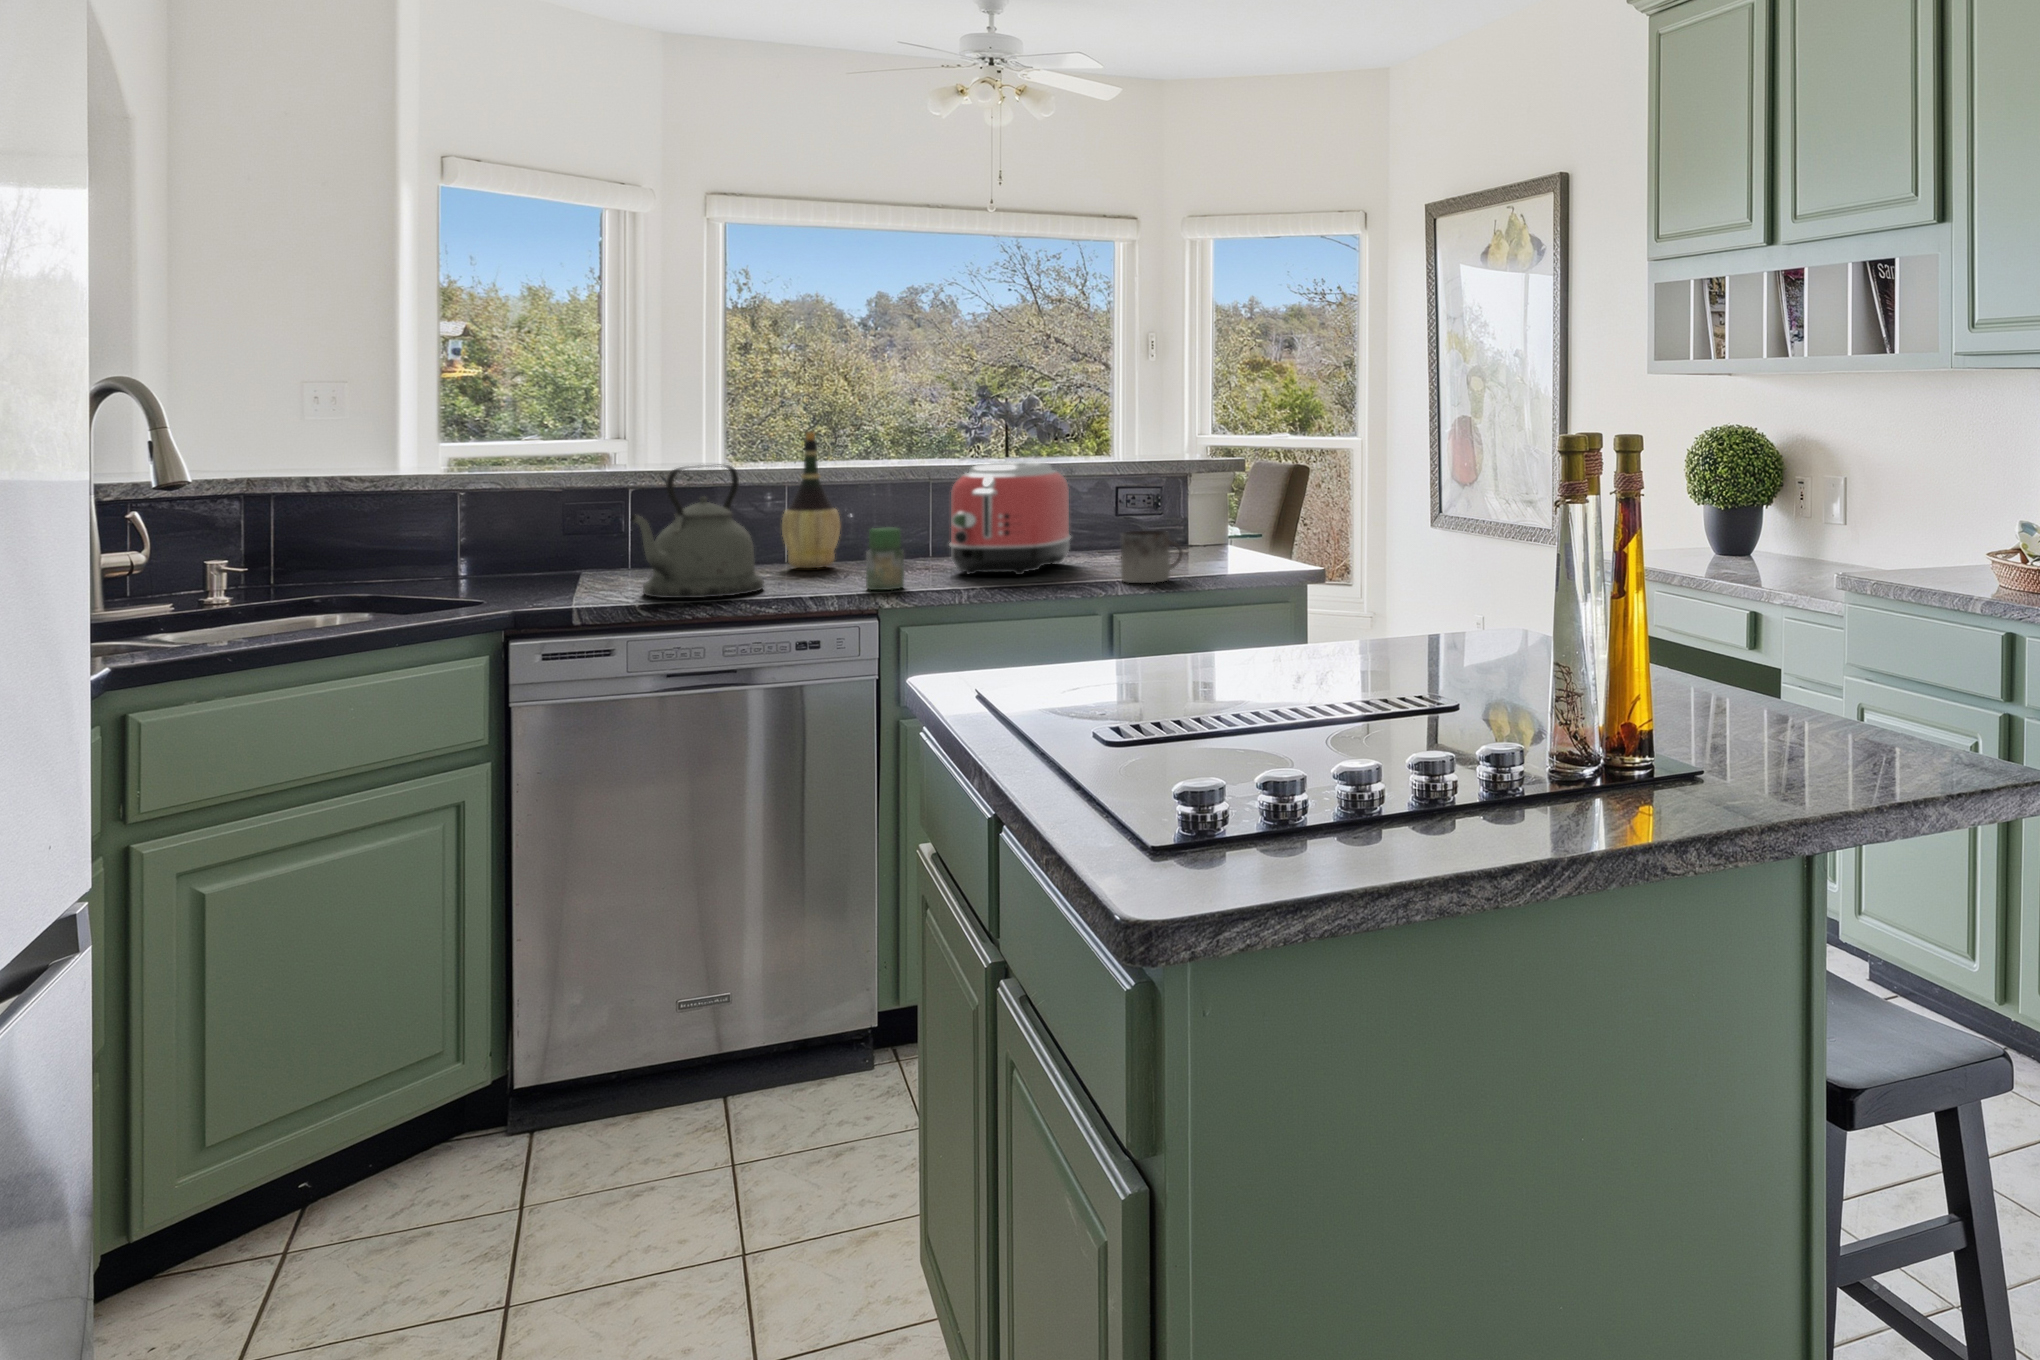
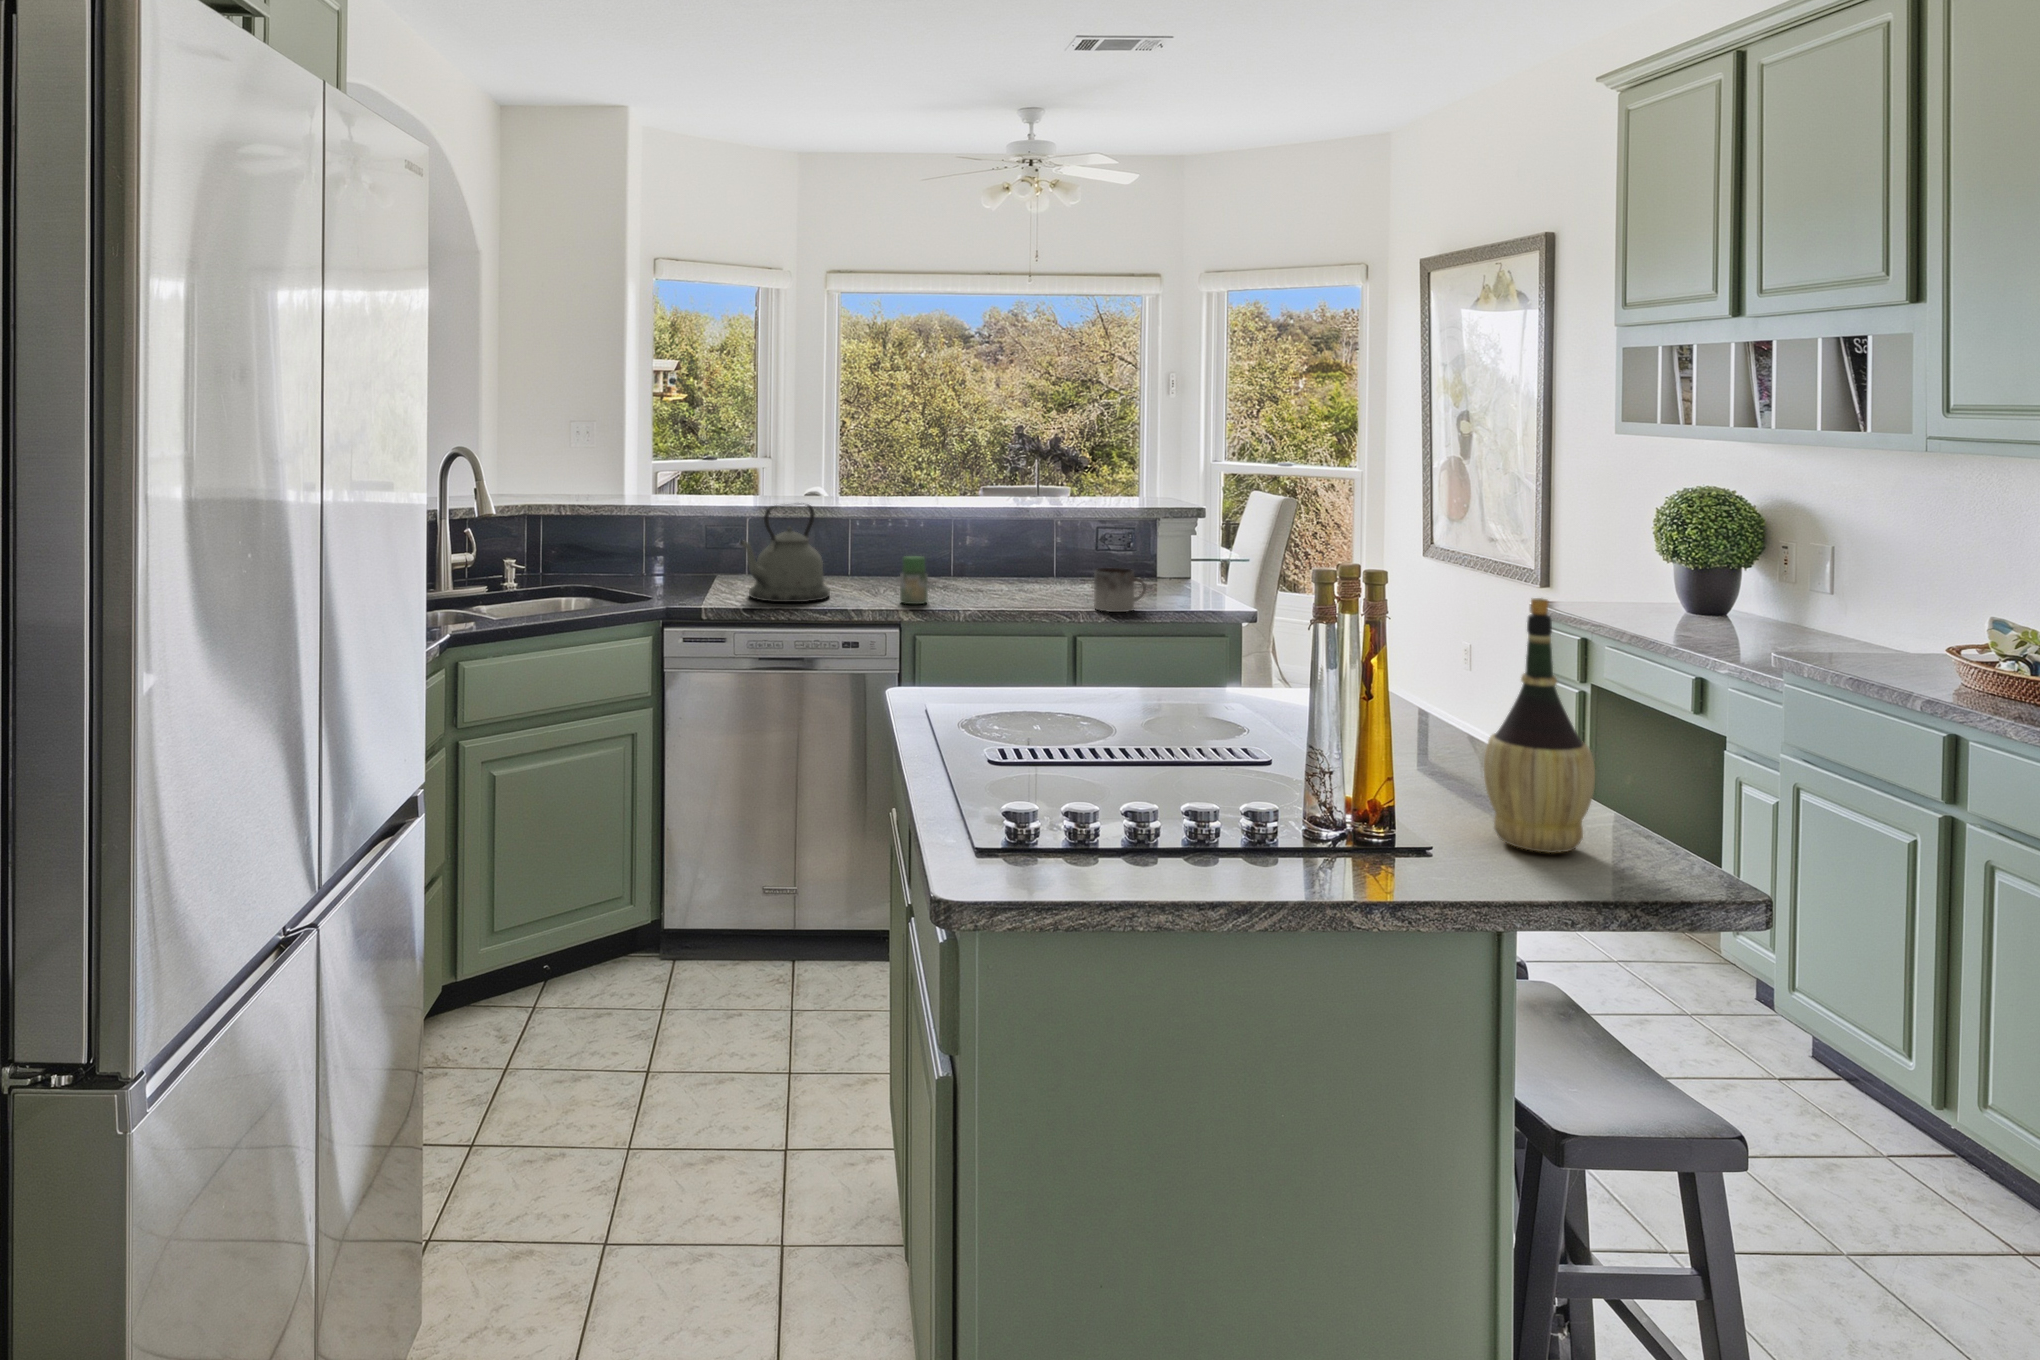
wine bottle: present [782,432,840,568] -> present [1484,598,1595,853]
toaster: present [949,462,1071,575] -> none [965,505,1063,597]

